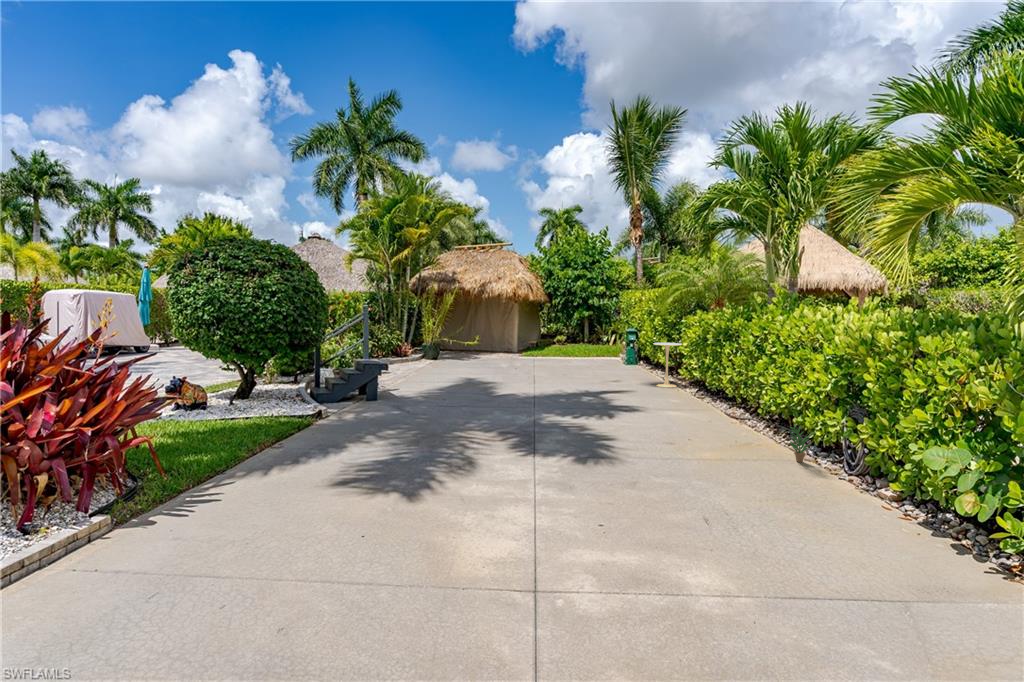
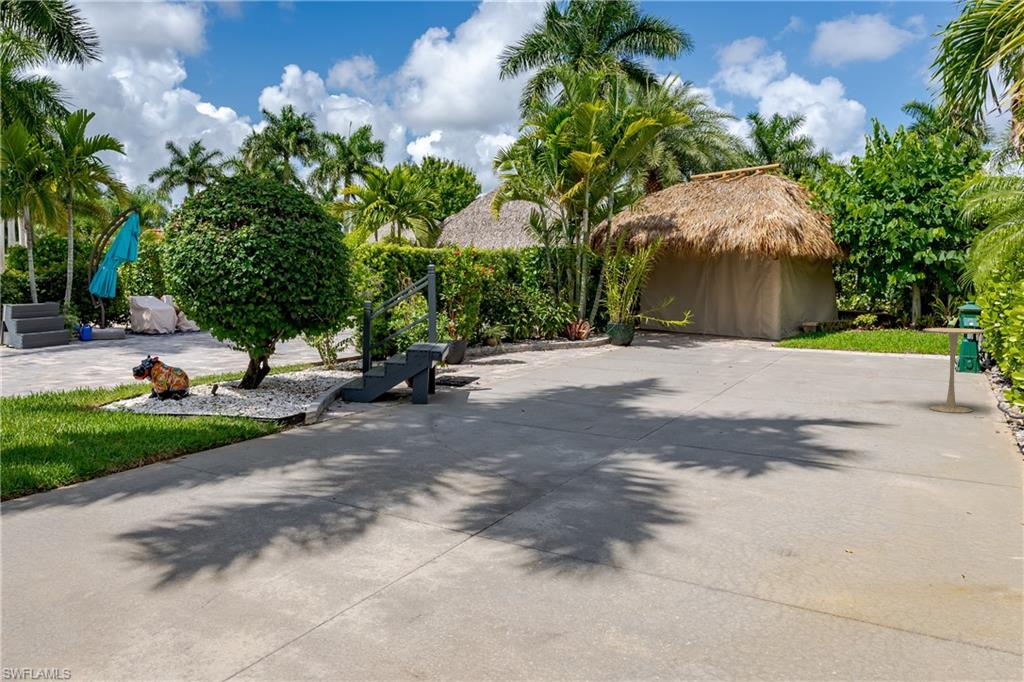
potted plant: present [790,425,810,462] -> none [956,505,1006,590]

